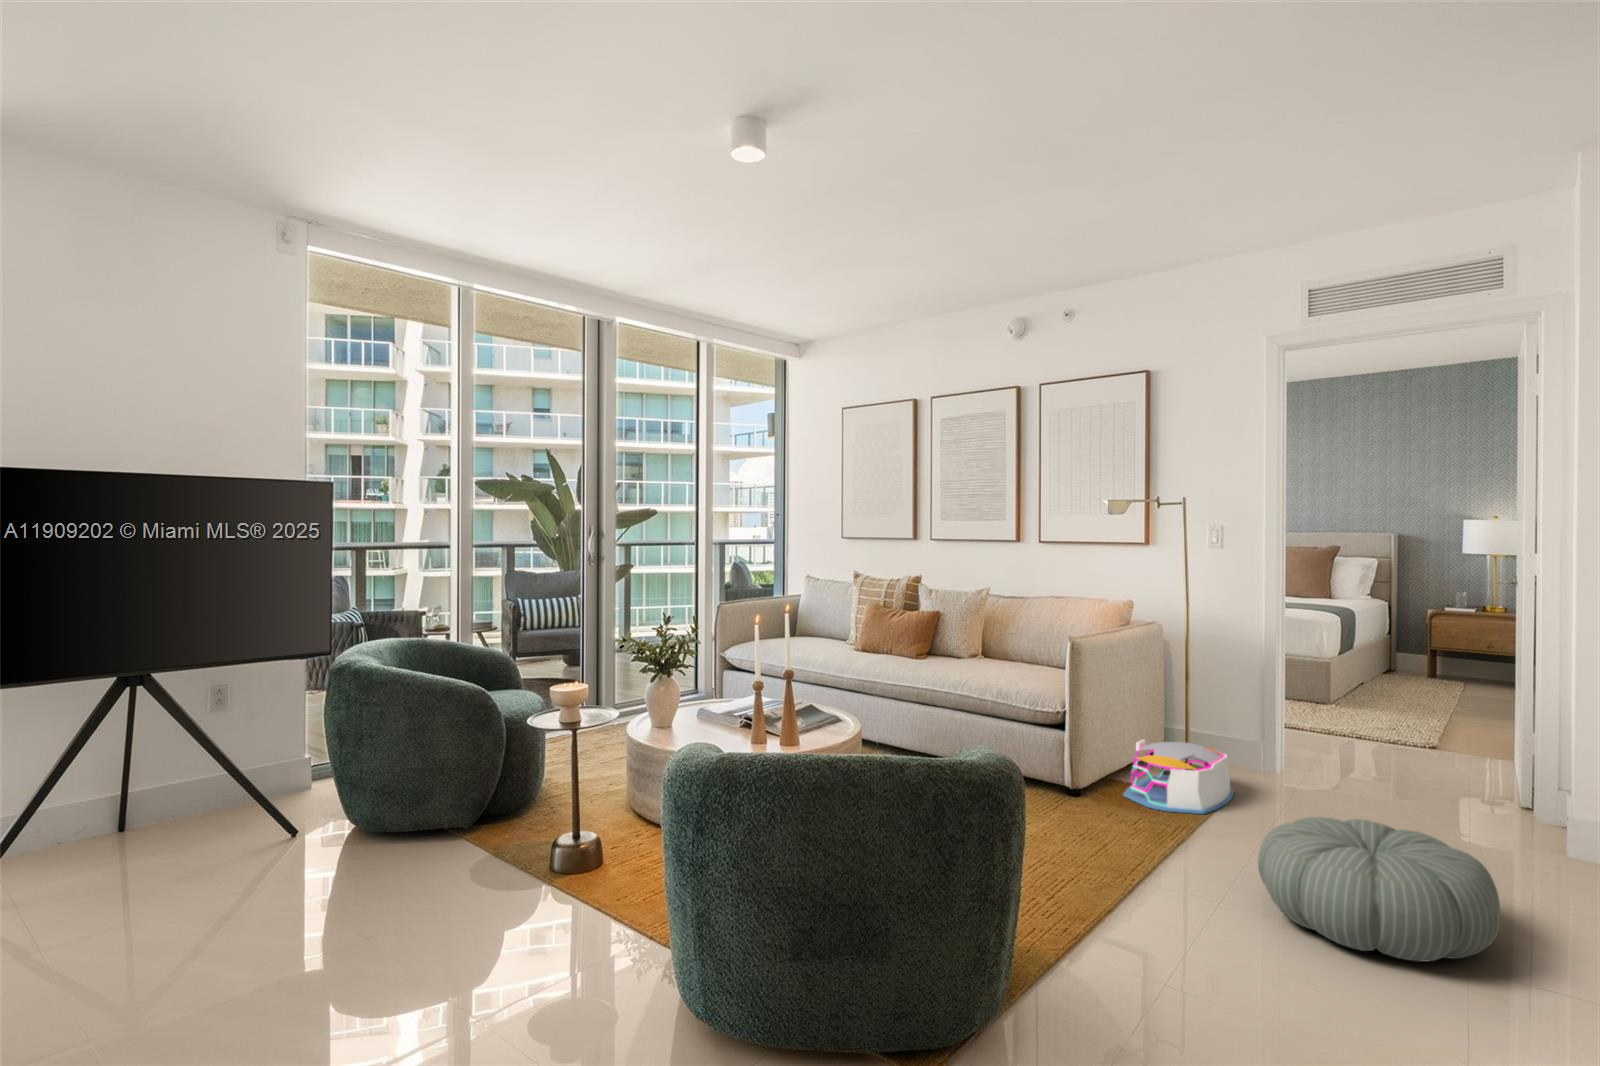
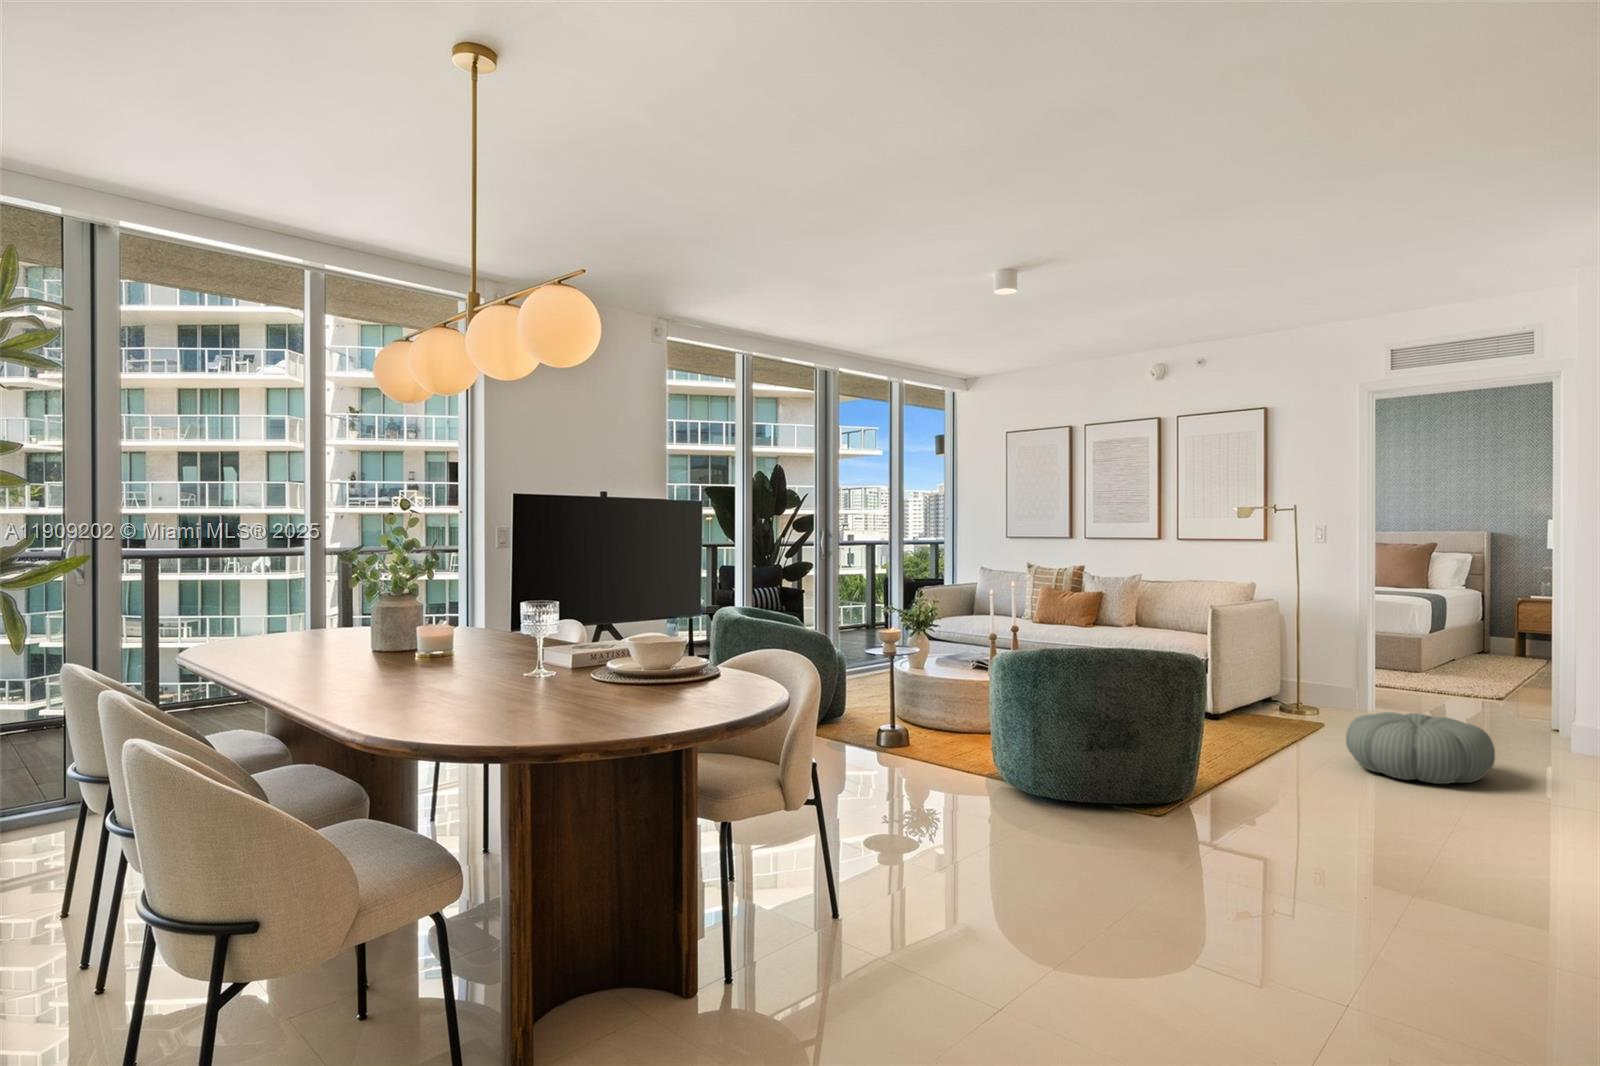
storage bin: present [1123,739,1234,814] -> none [1252,682,1335,729]

